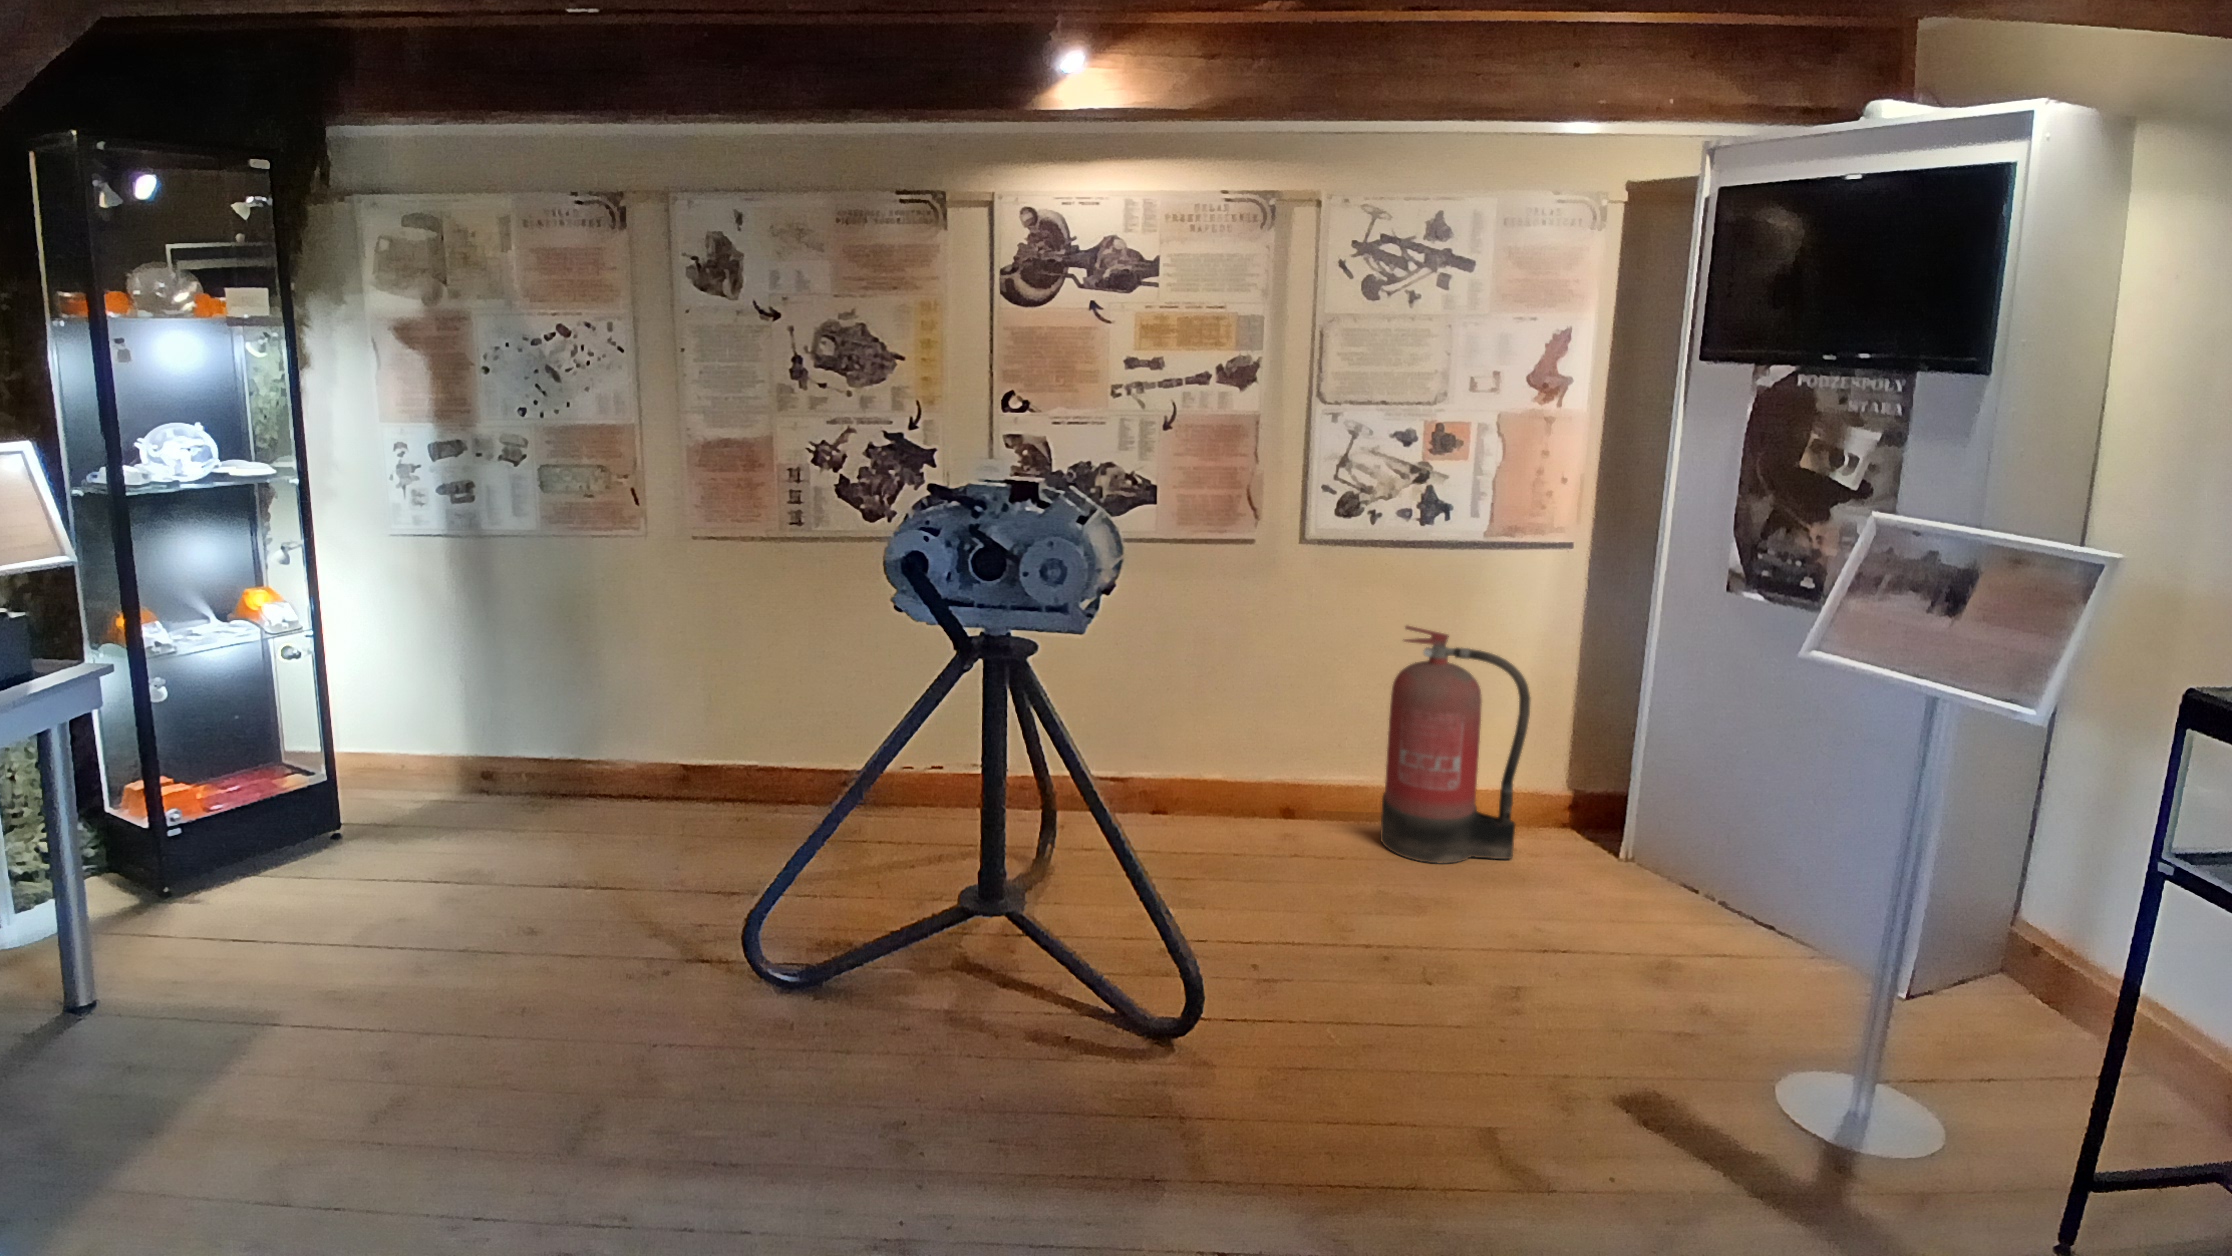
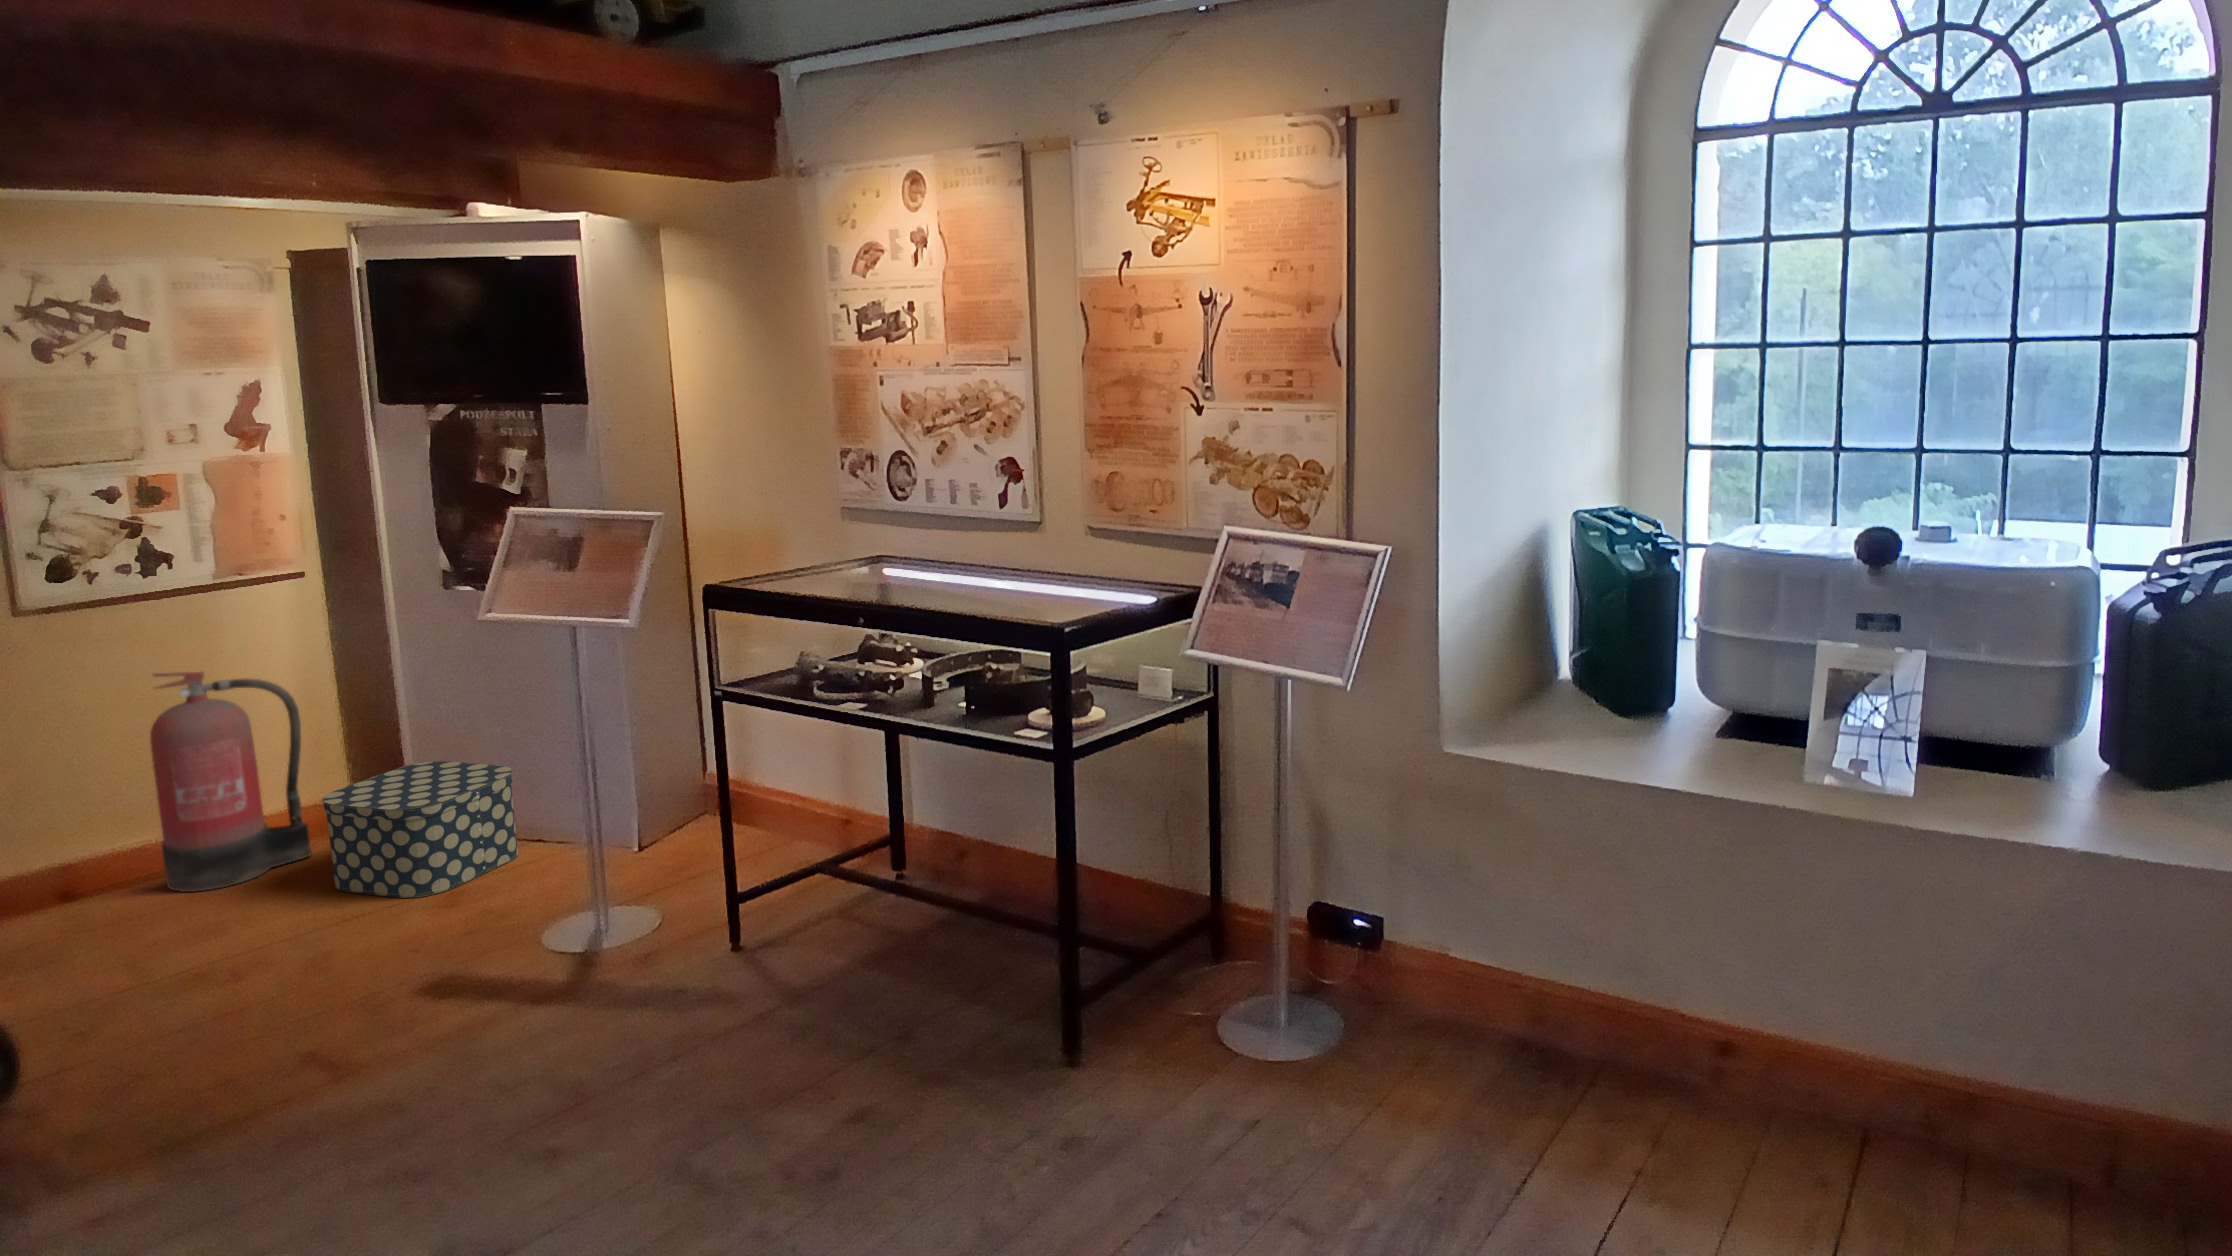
storage box: none [1519,802,1757,989] -> present [322,761,519,898]

